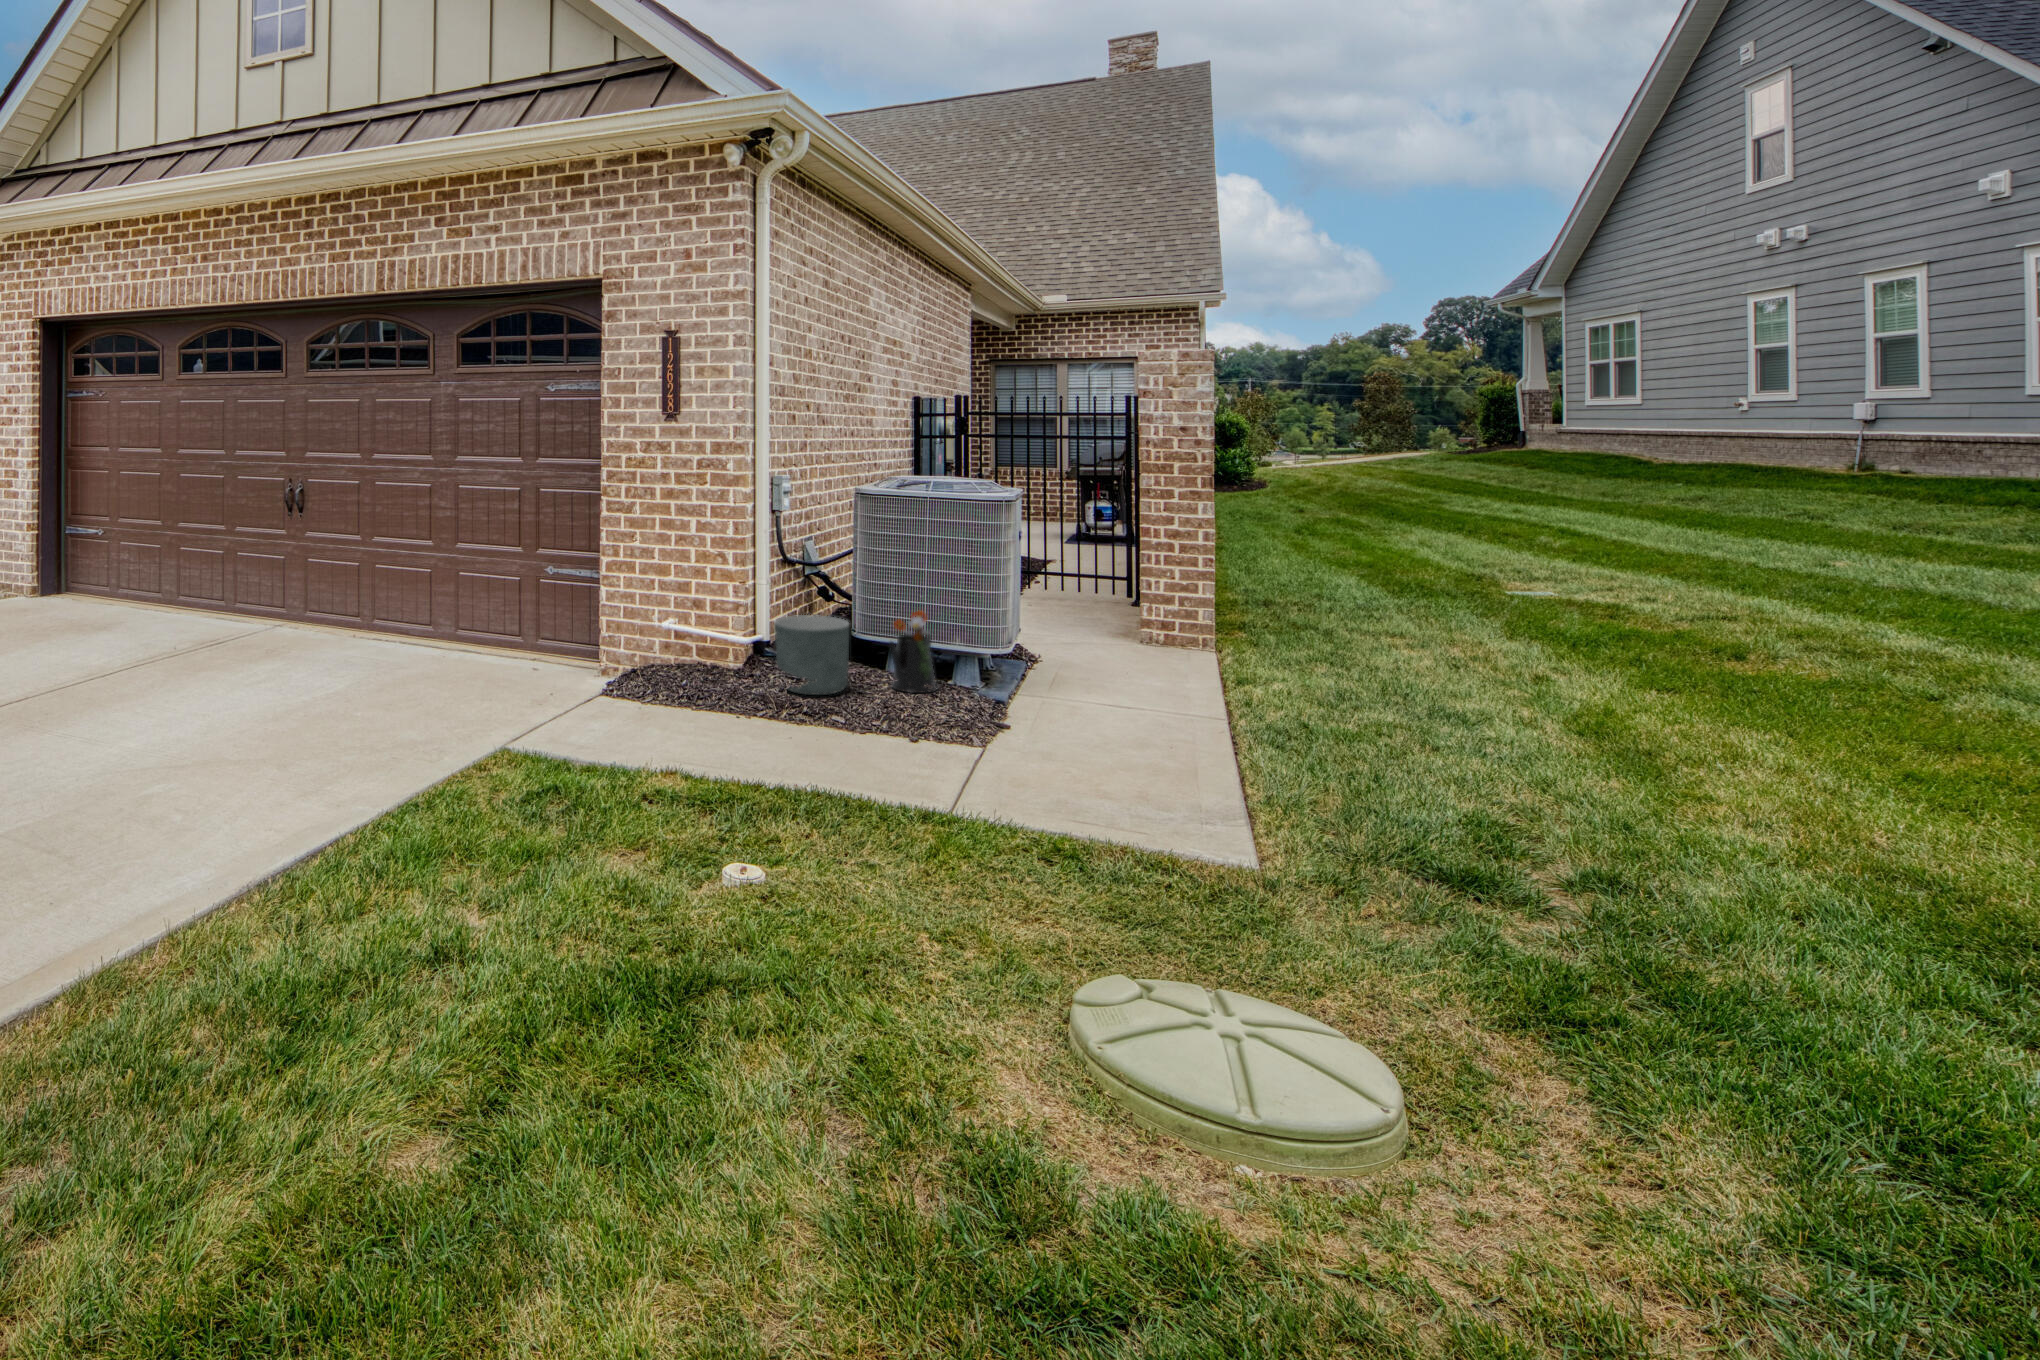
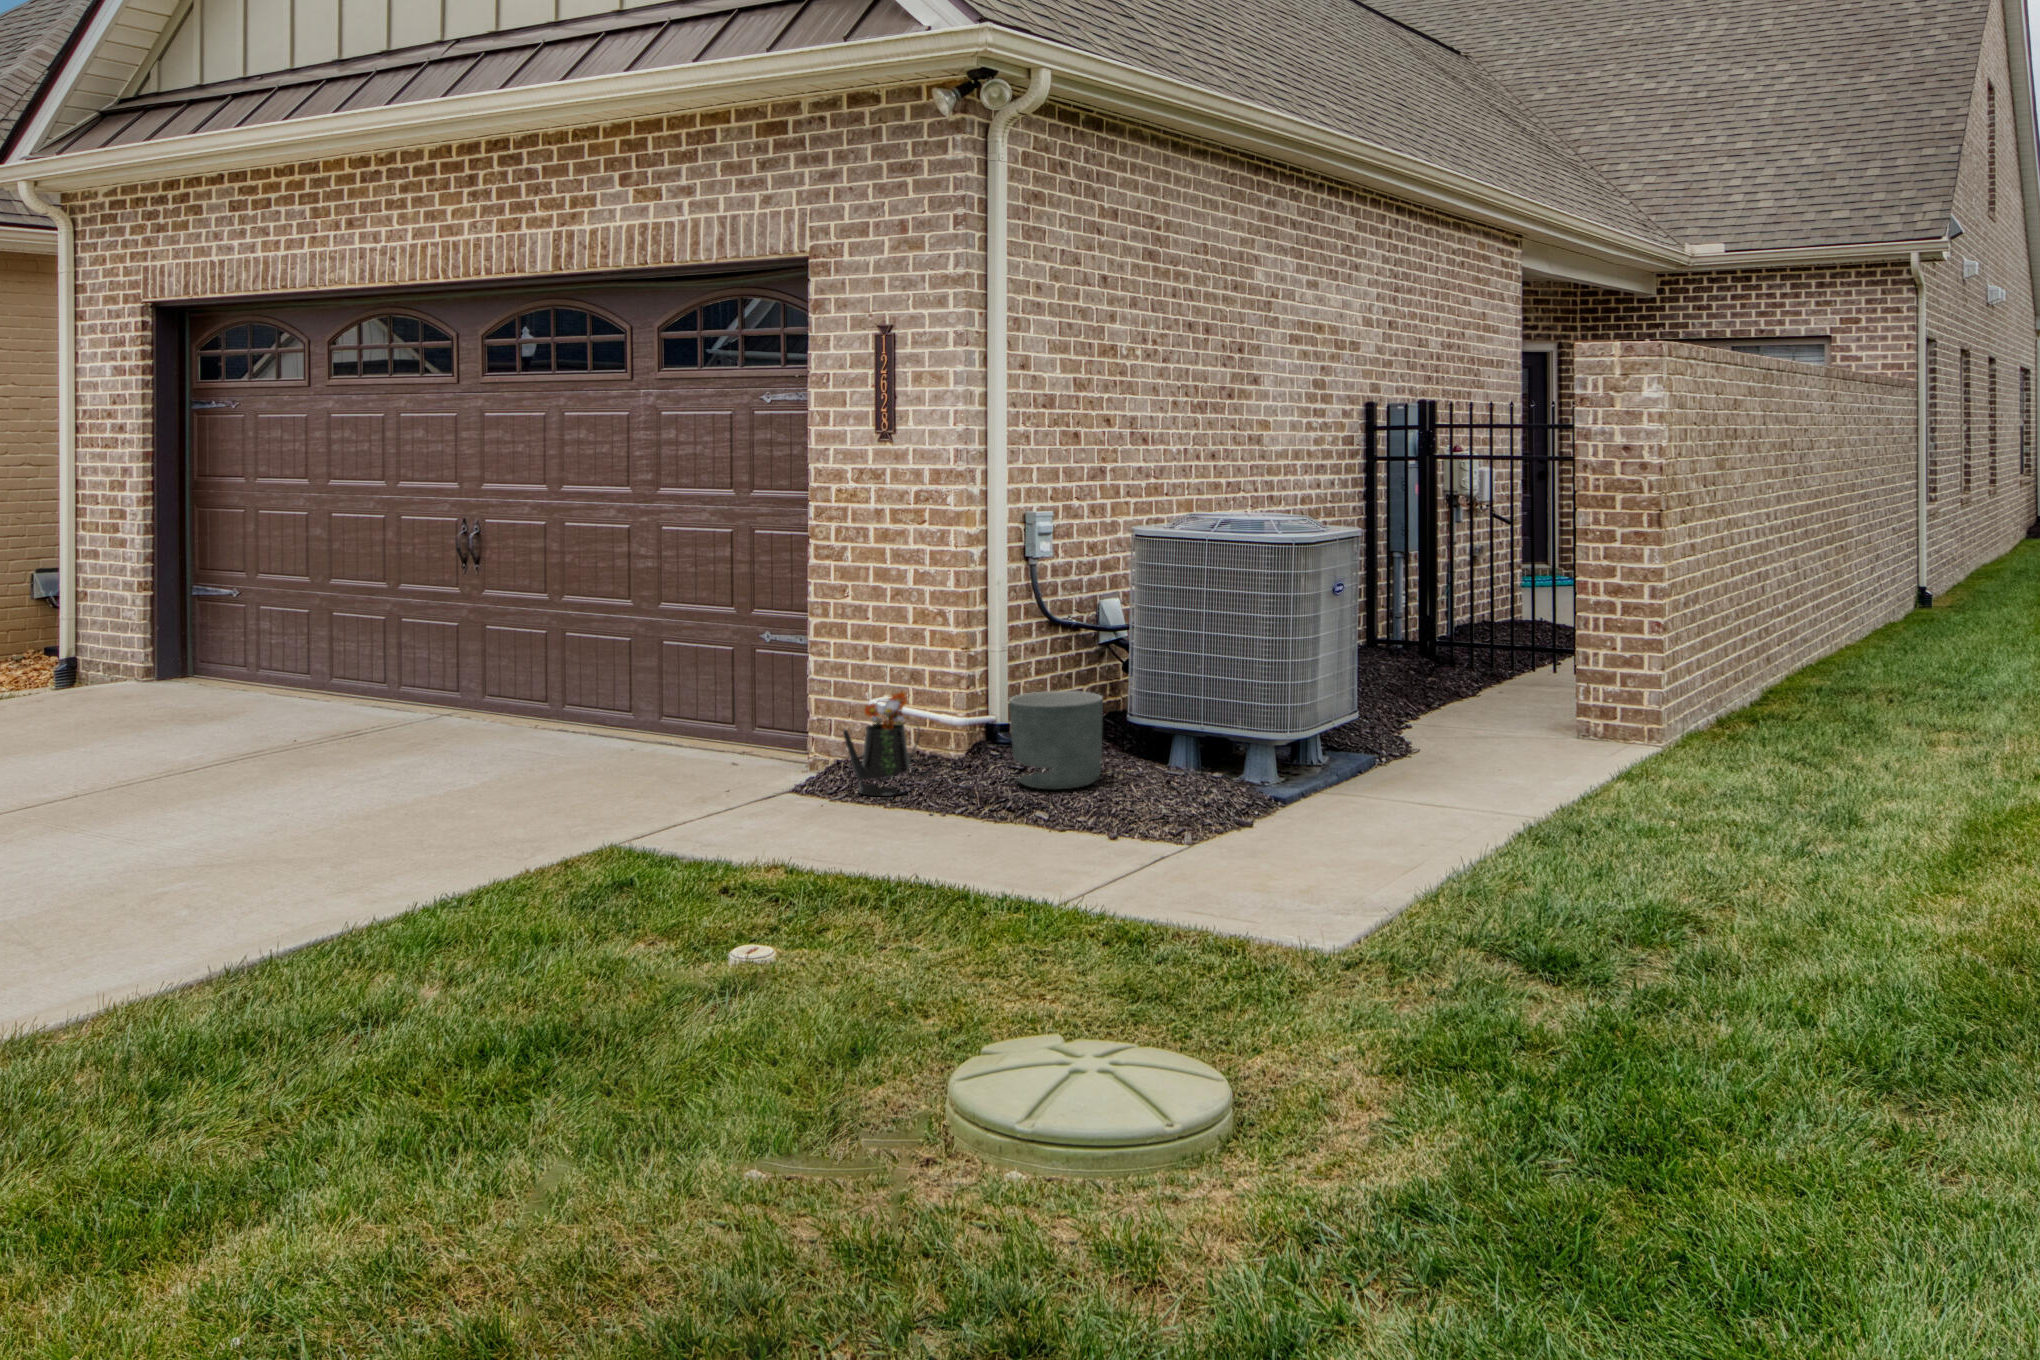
watering can: present [890,611,937,693] -> present [843,692,920,796]

